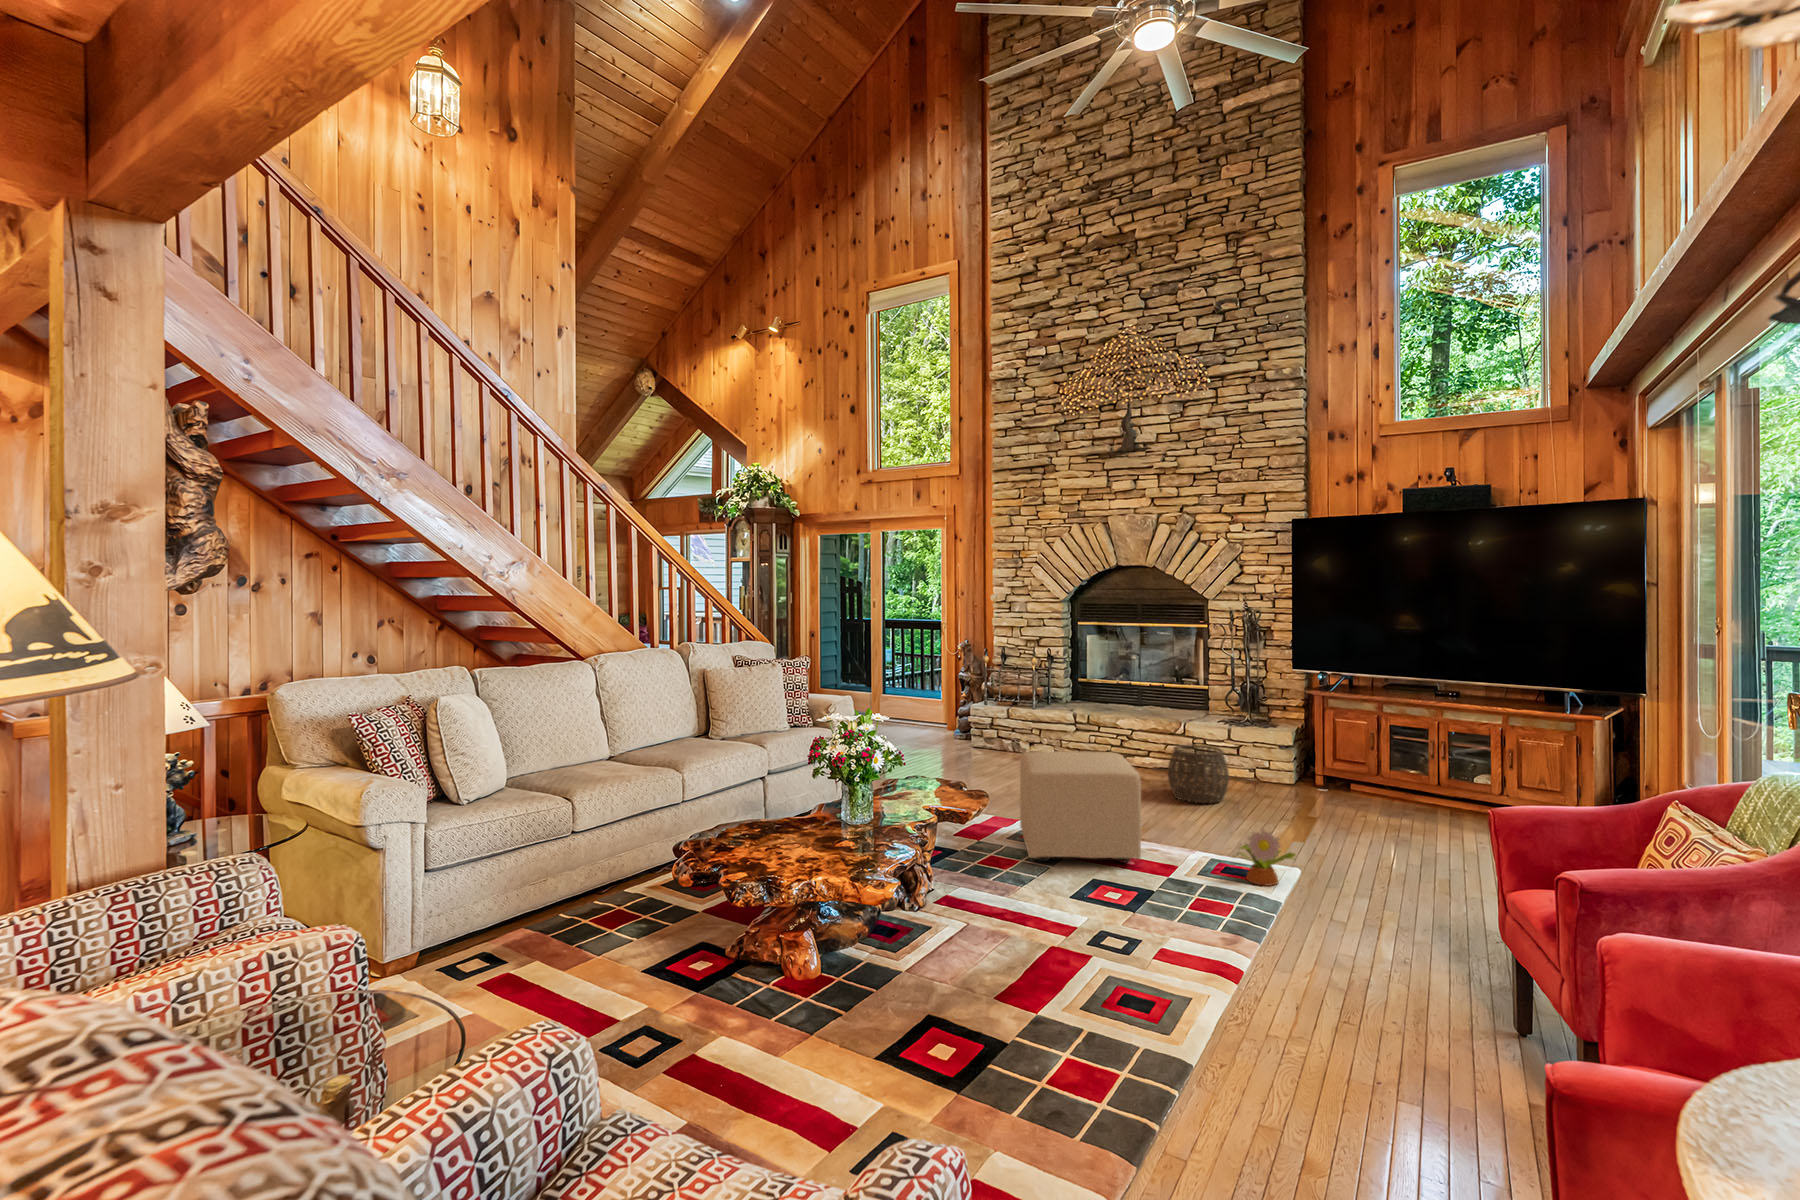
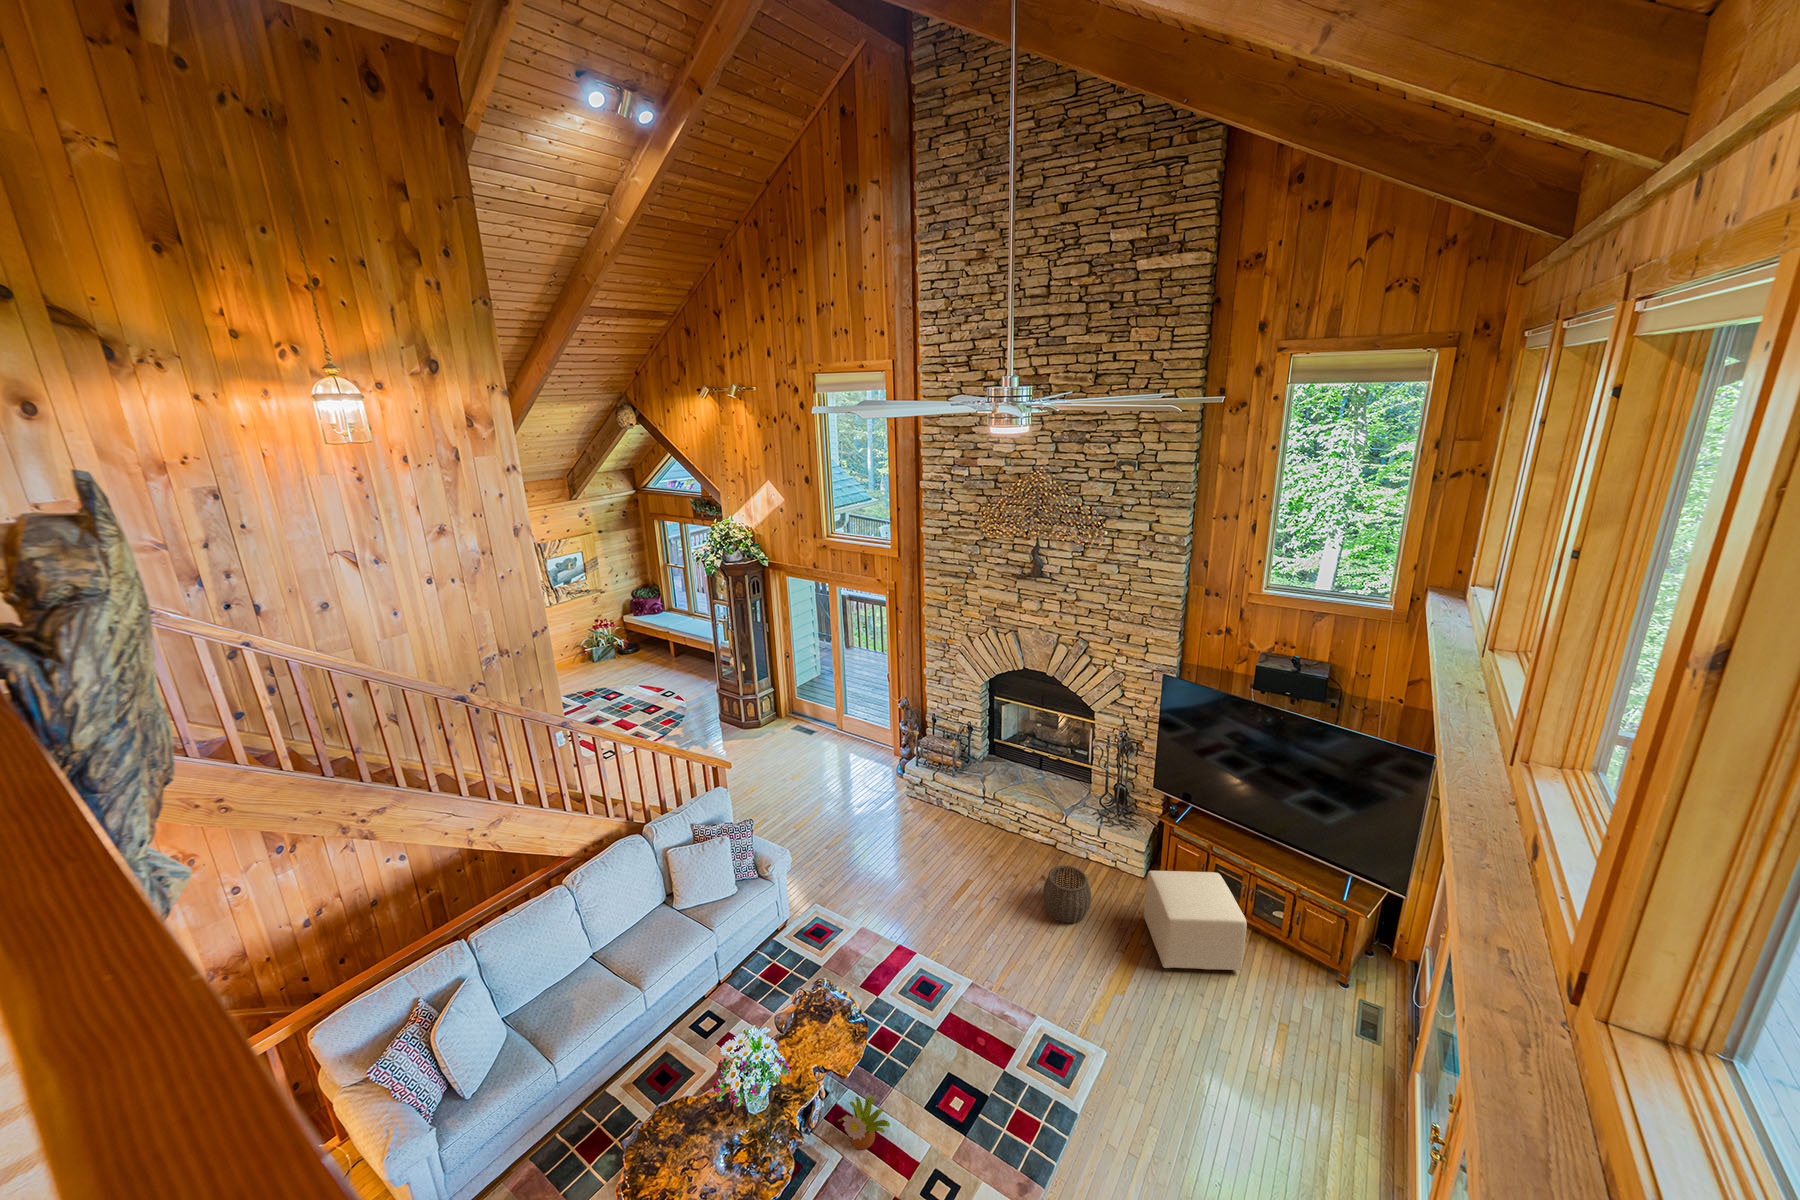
ottoman: present [1020,751,1141,863] -> present [1144,871,1247,970]
decorative plant: present [1238,829,1297,886] -> present [838,1096,890,1150]

